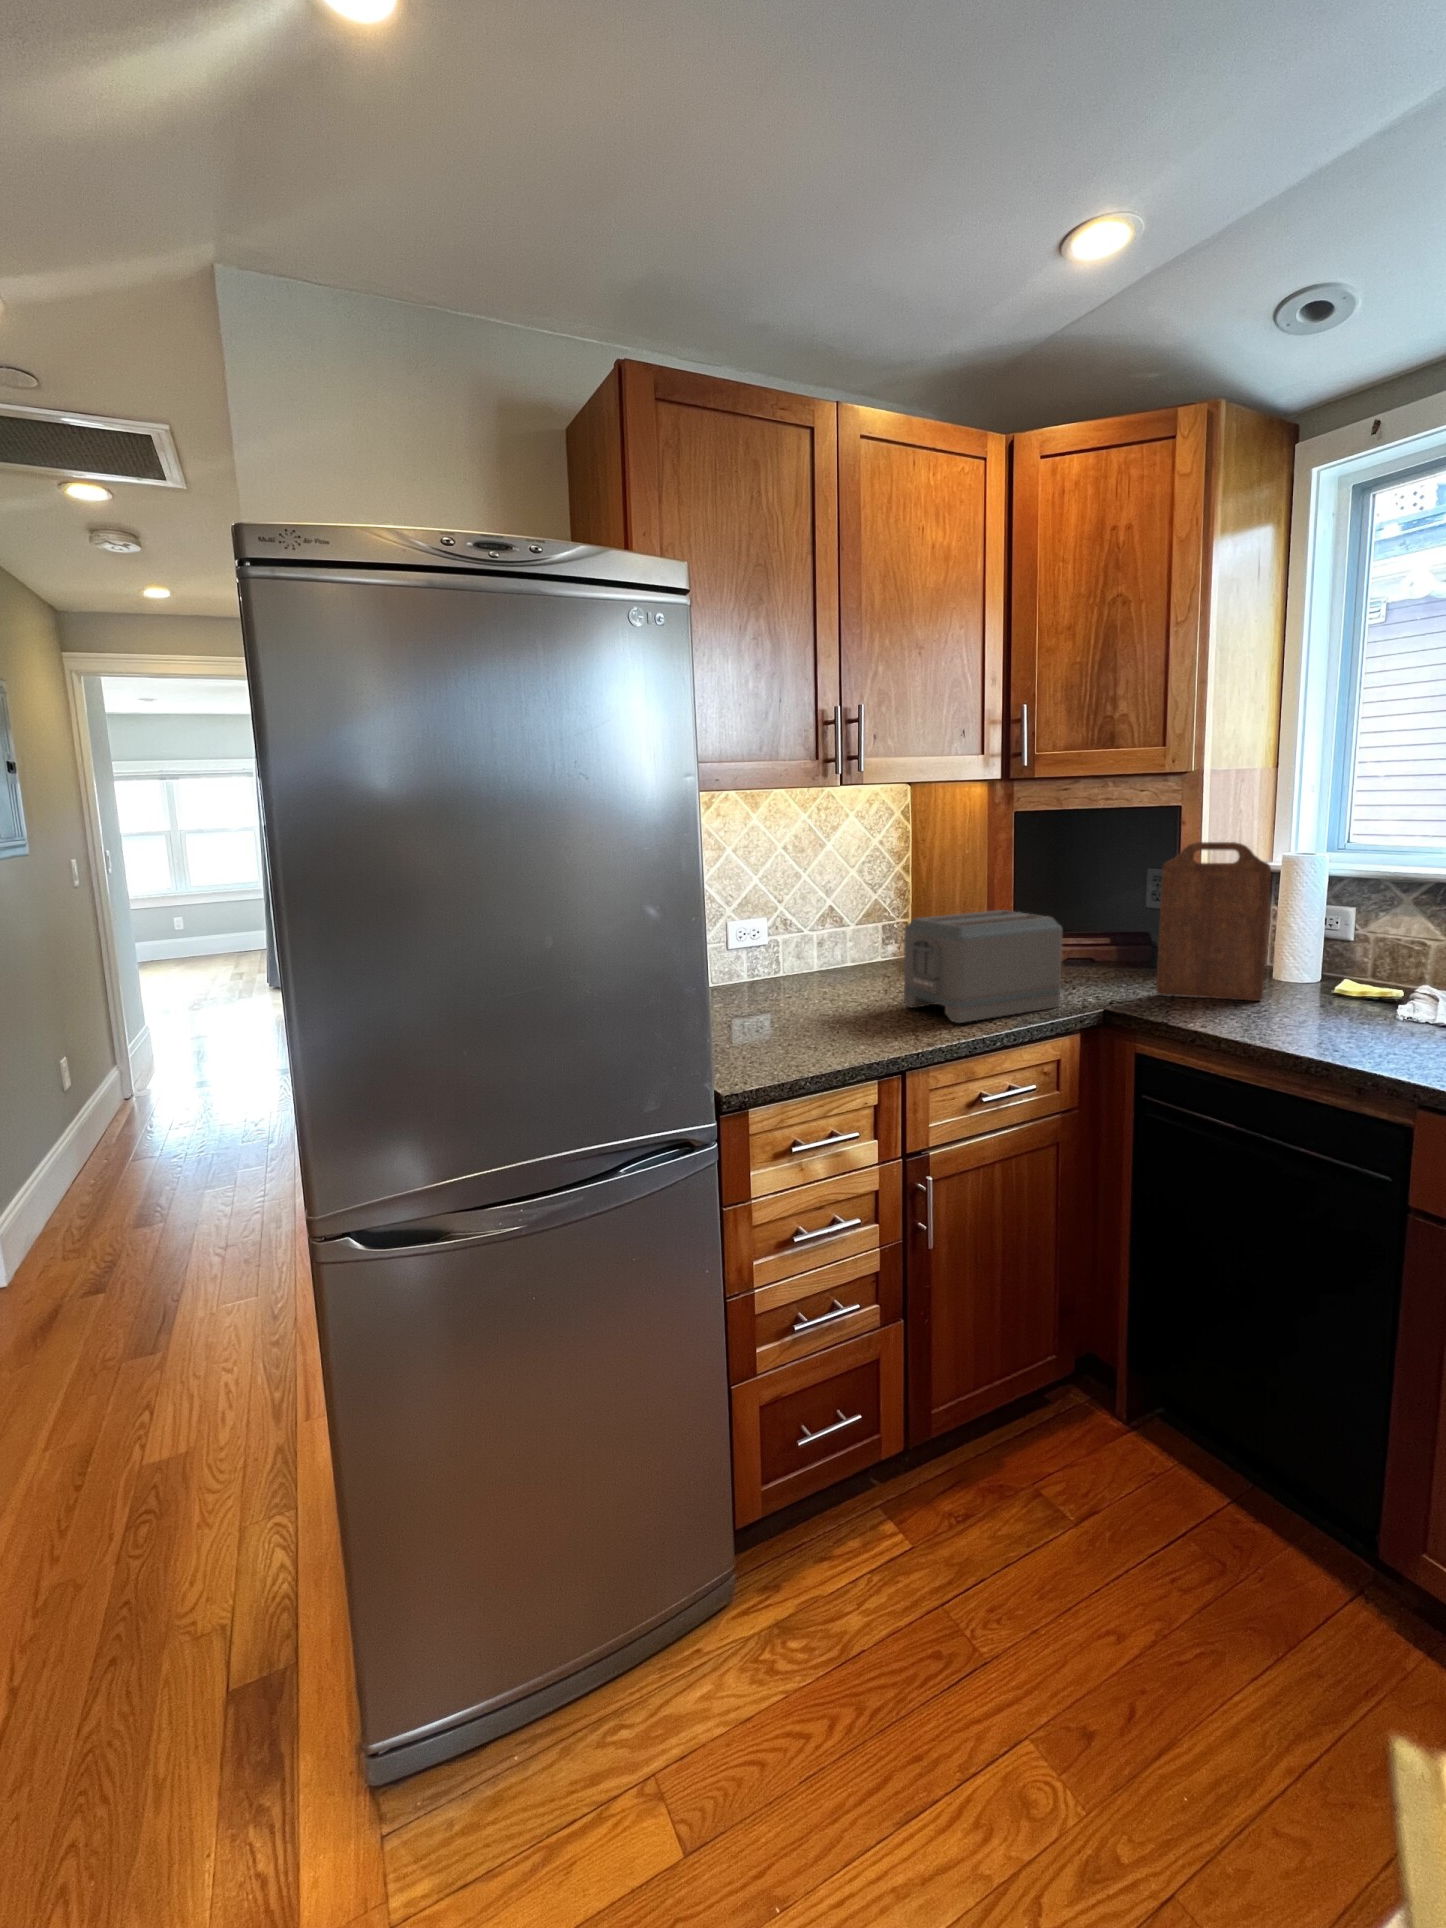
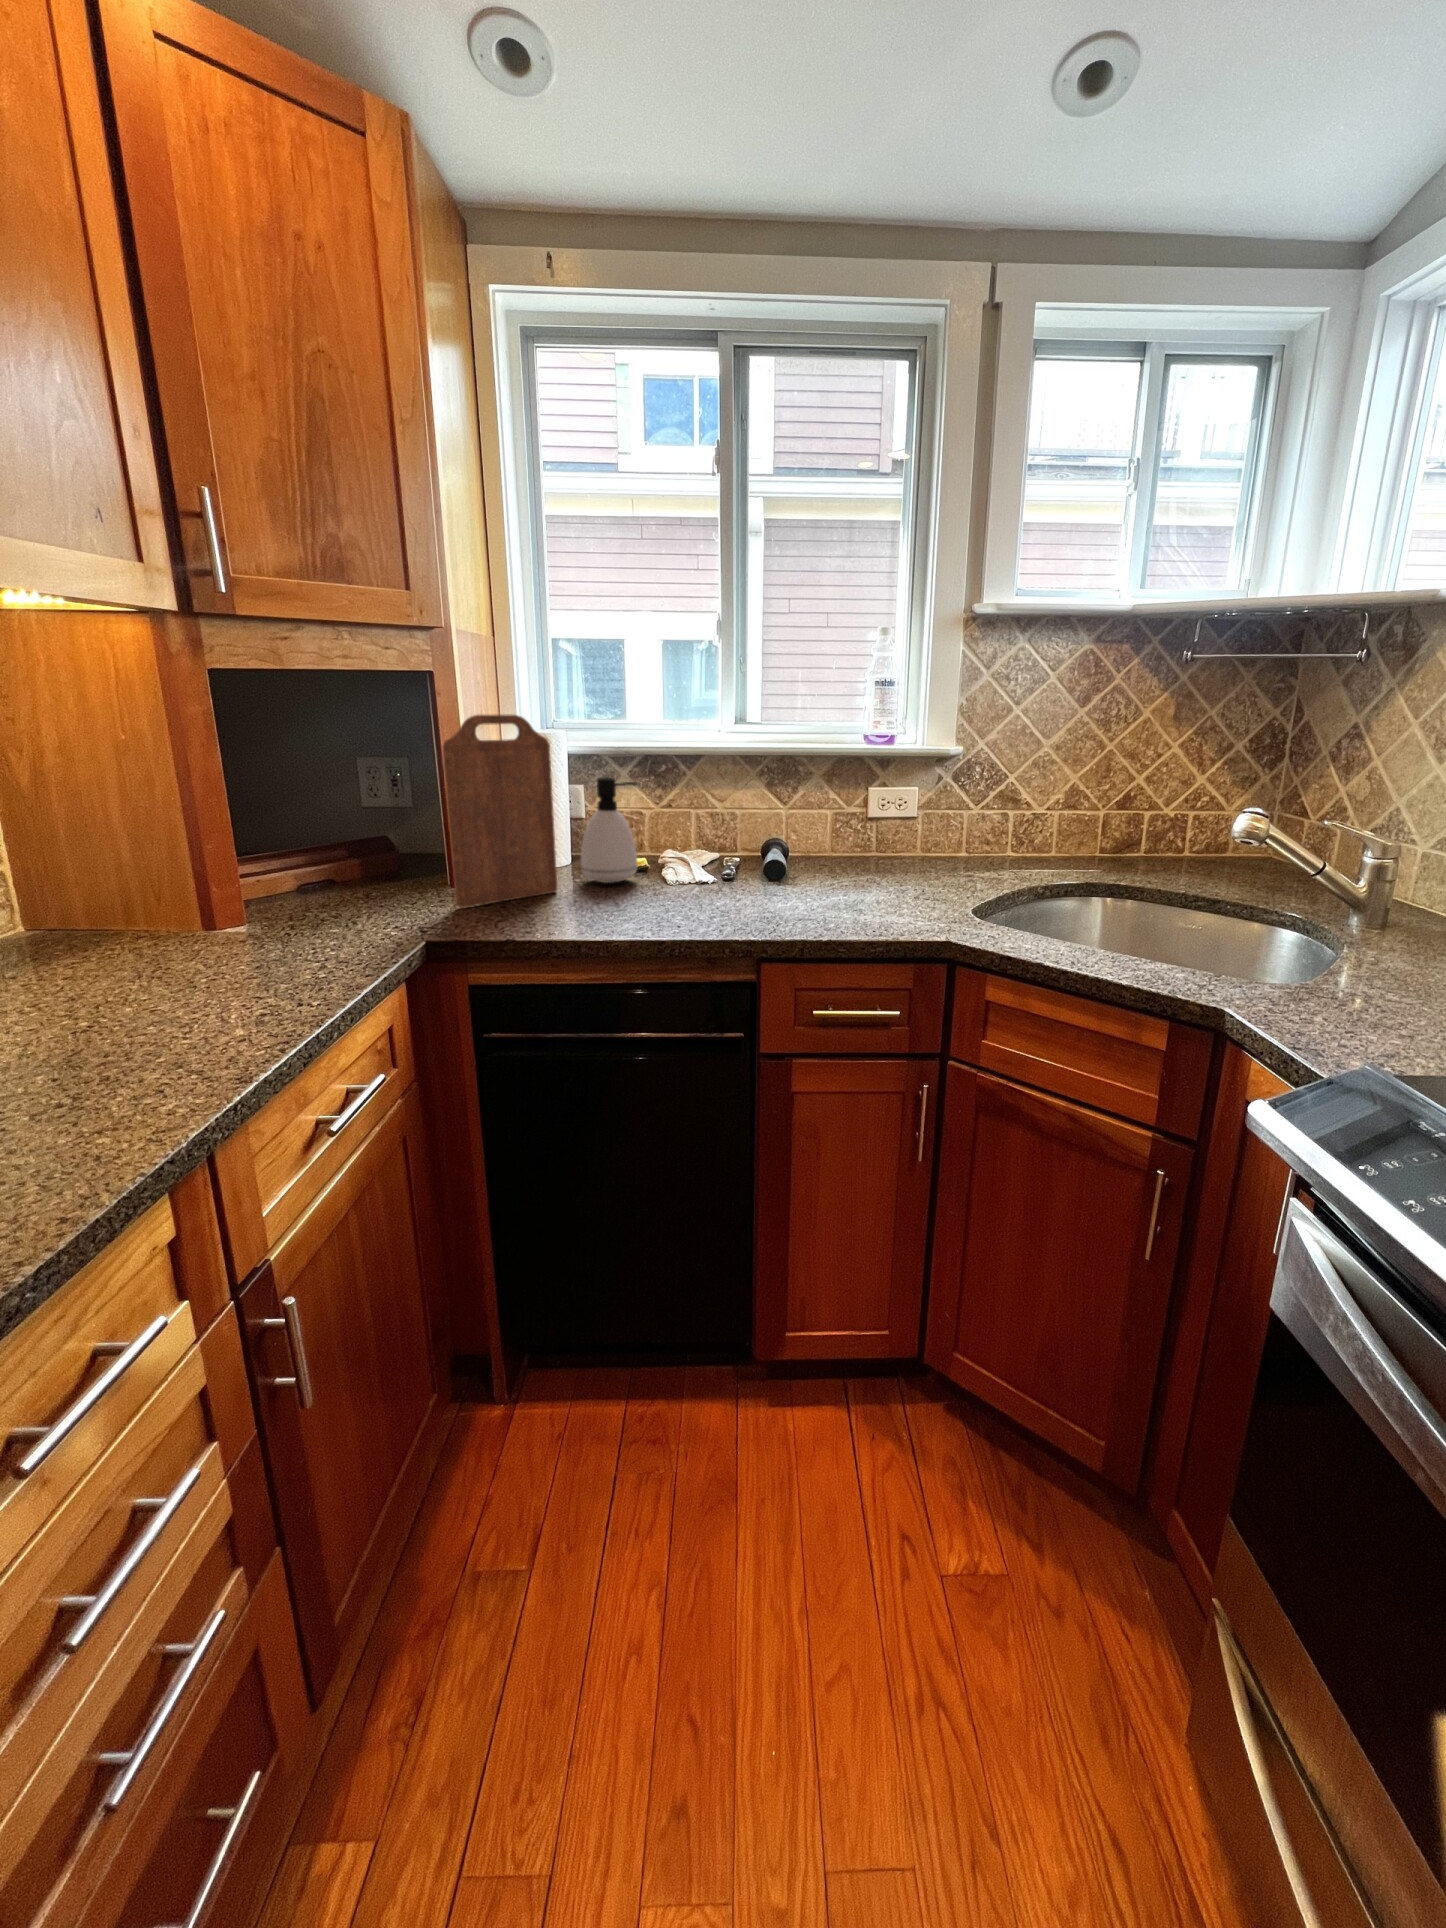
soap dispenser: none [1300,902,1374,1005] -> present [581,777,637,883]
toaster: present [904,910,1062,1023] -> none [84,825,369,1024]

